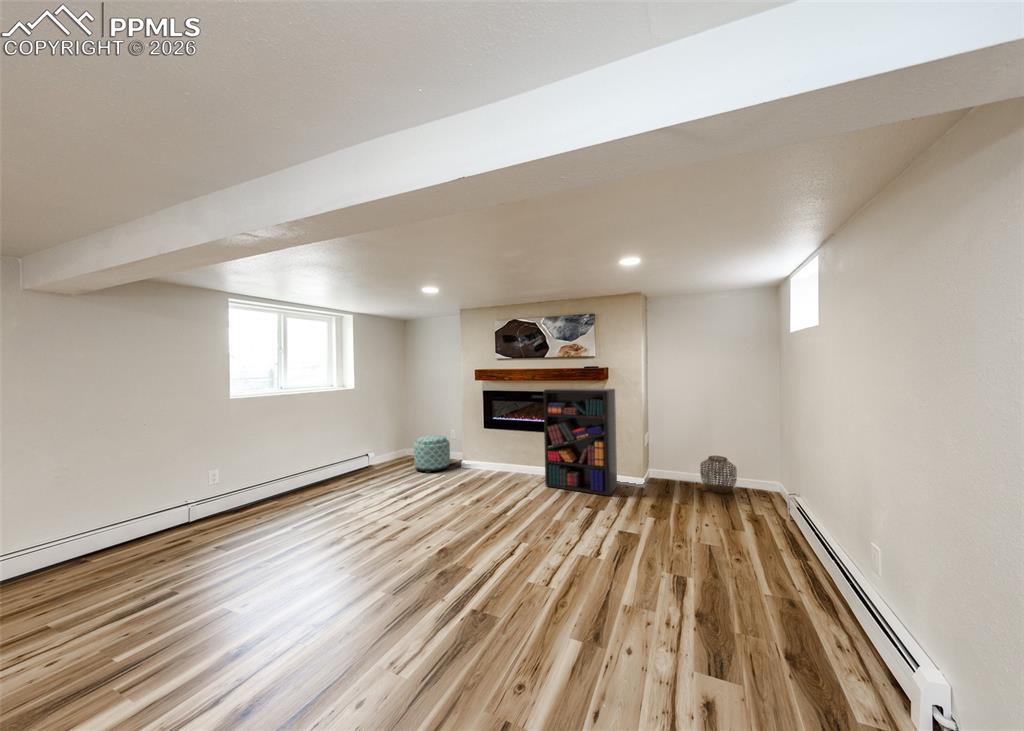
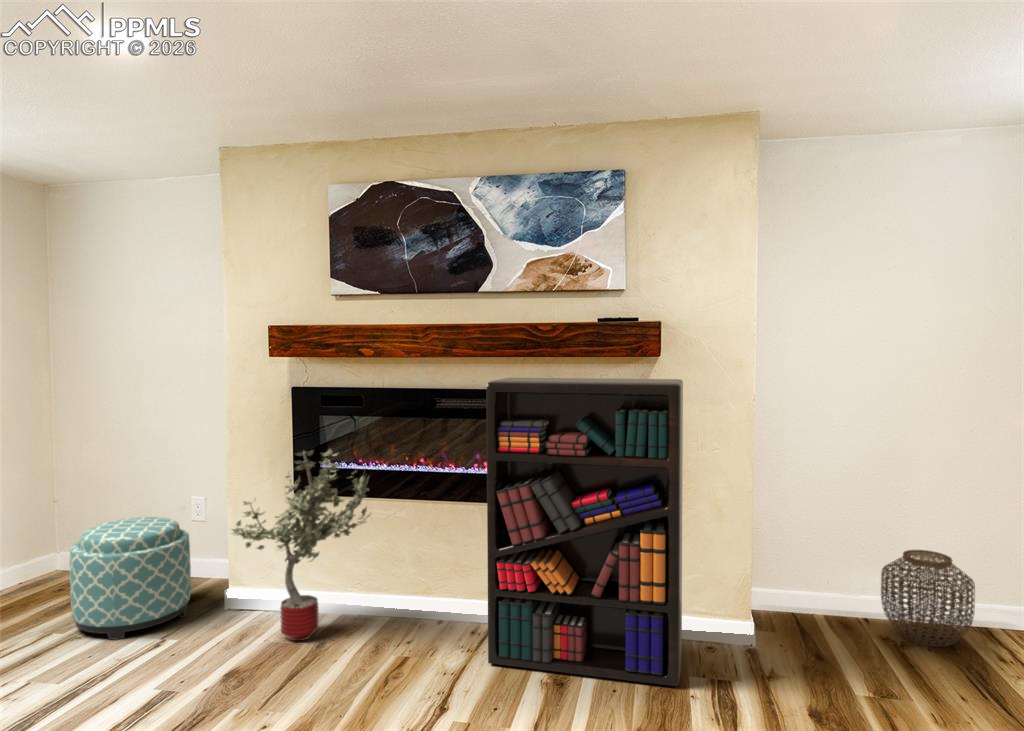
potted tree: none [463,412,508,477] -> present [232,448,370,641]

